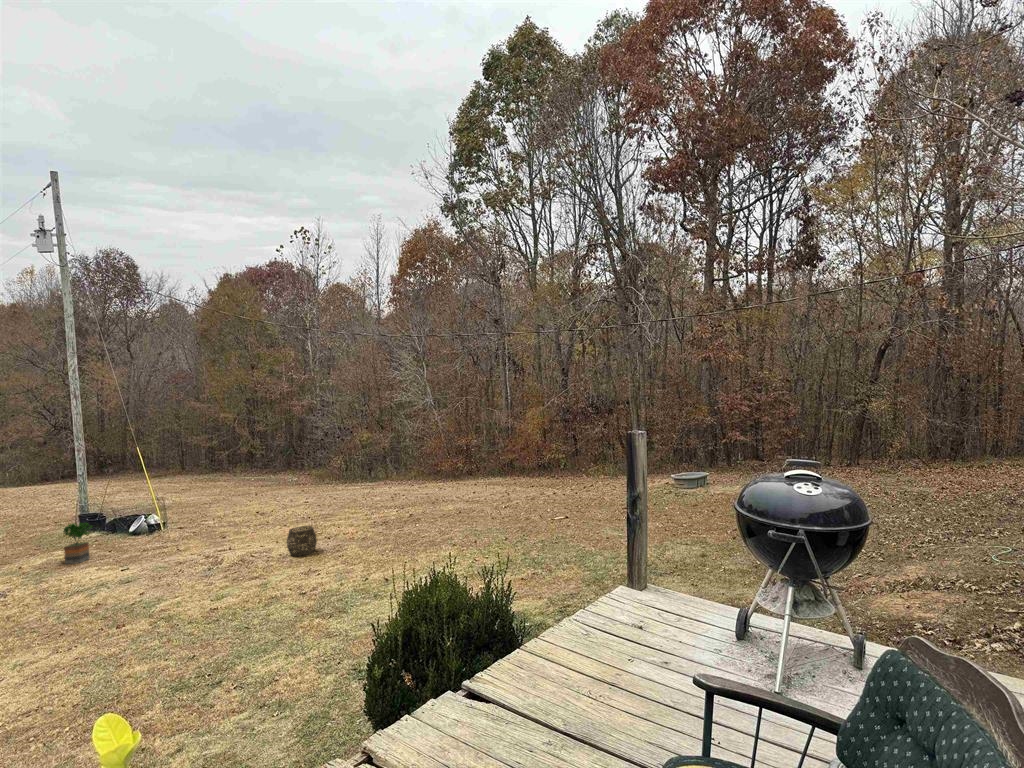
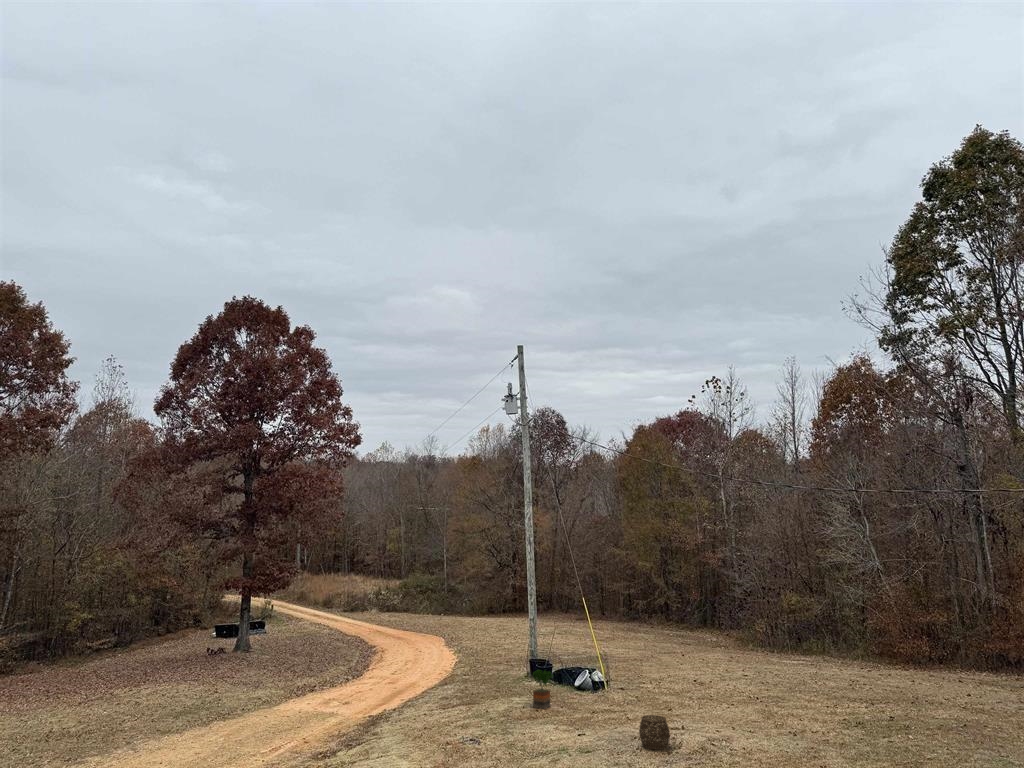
woven basket: present [287,526,317,556] -> present [639,715,670,750]

